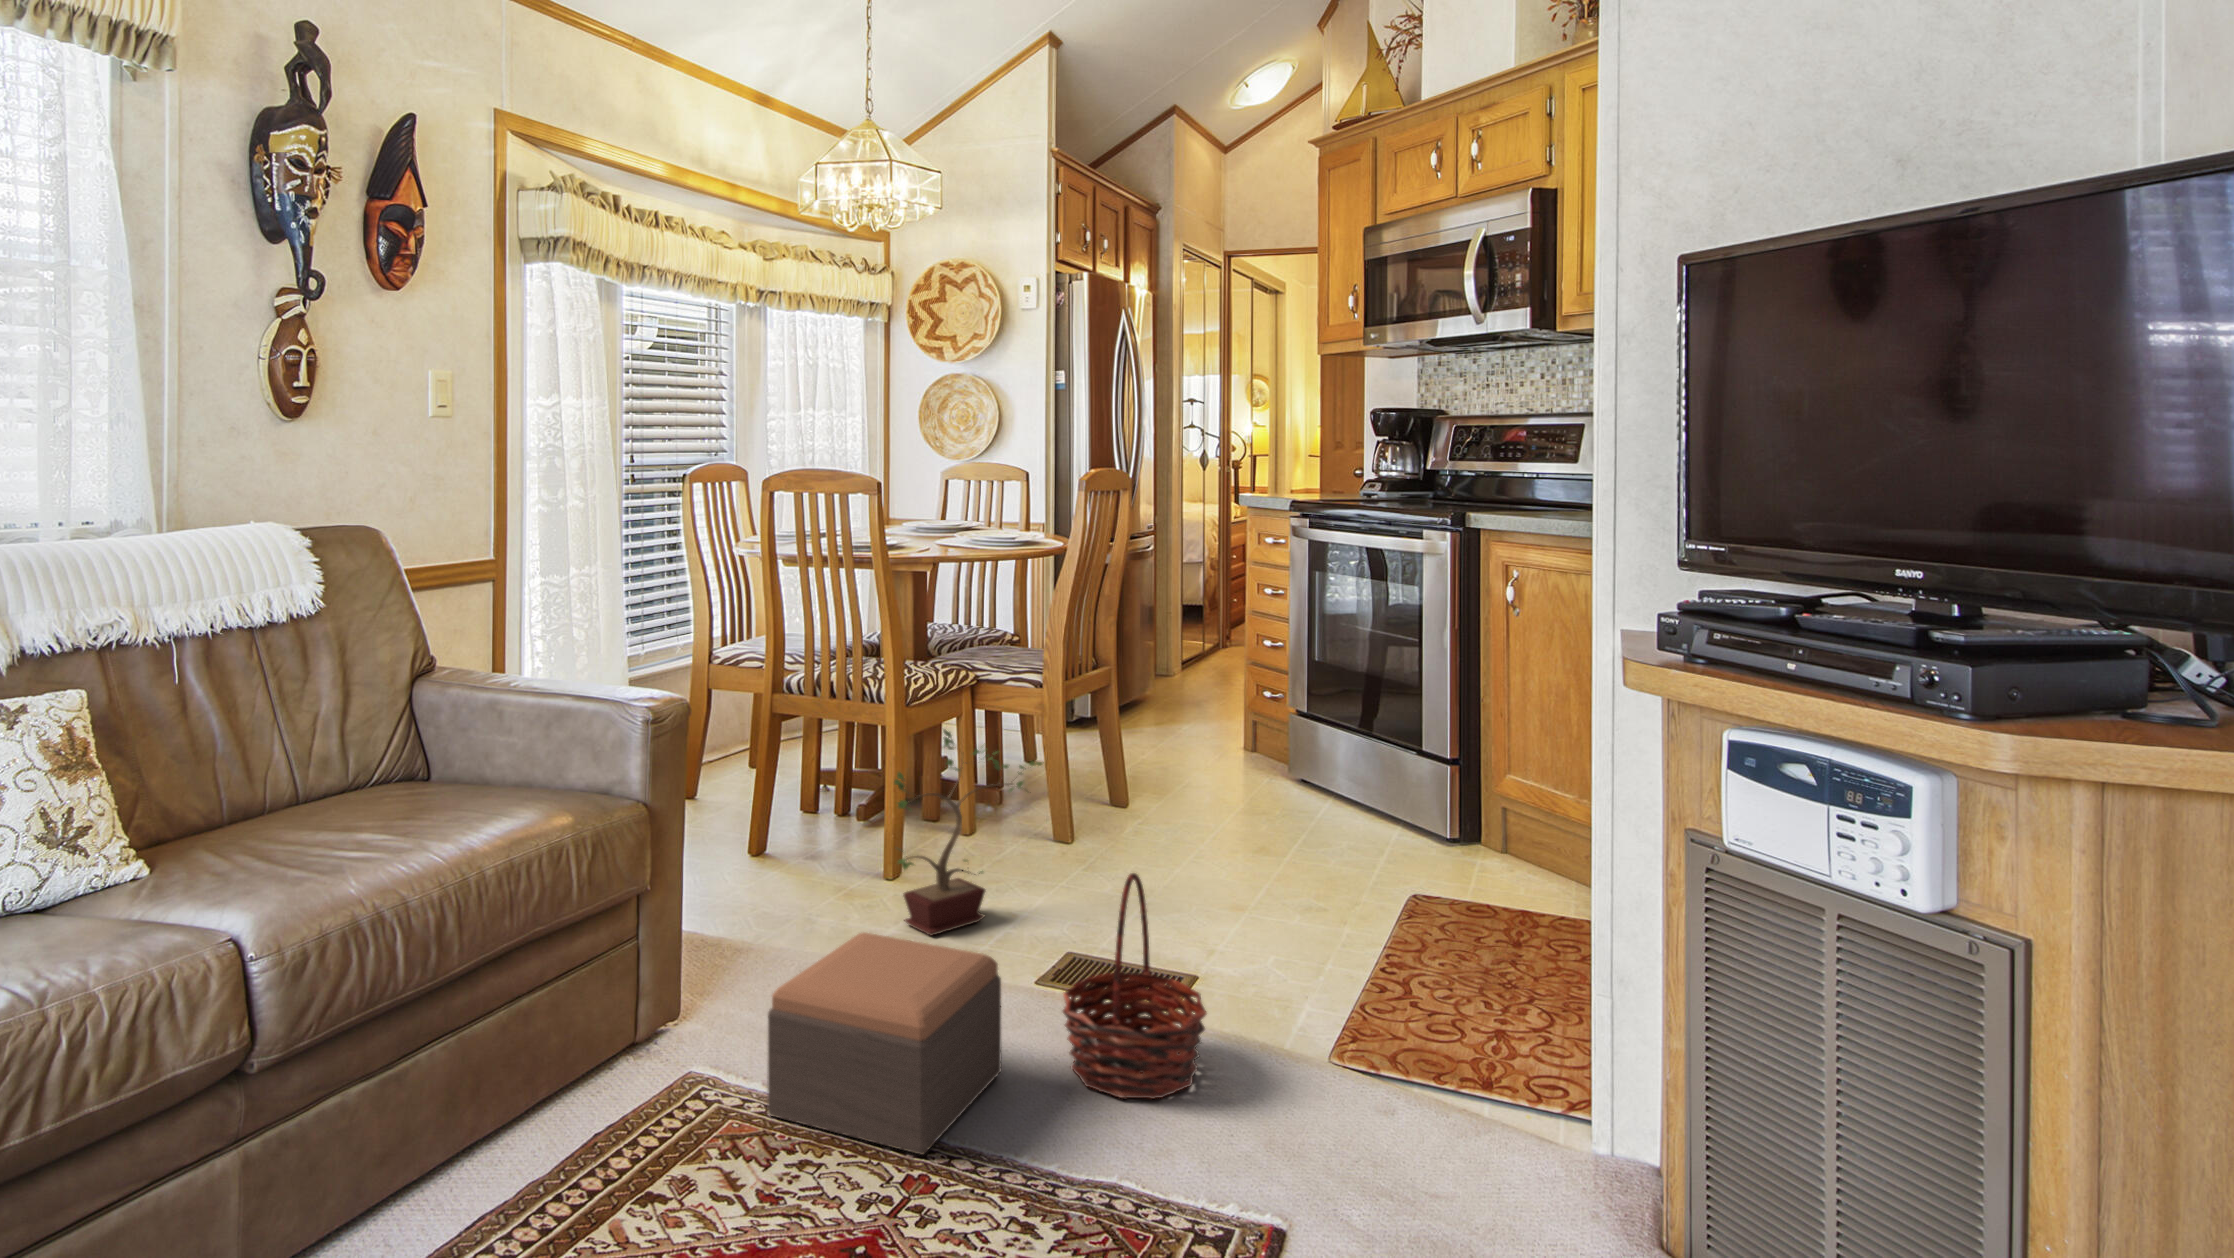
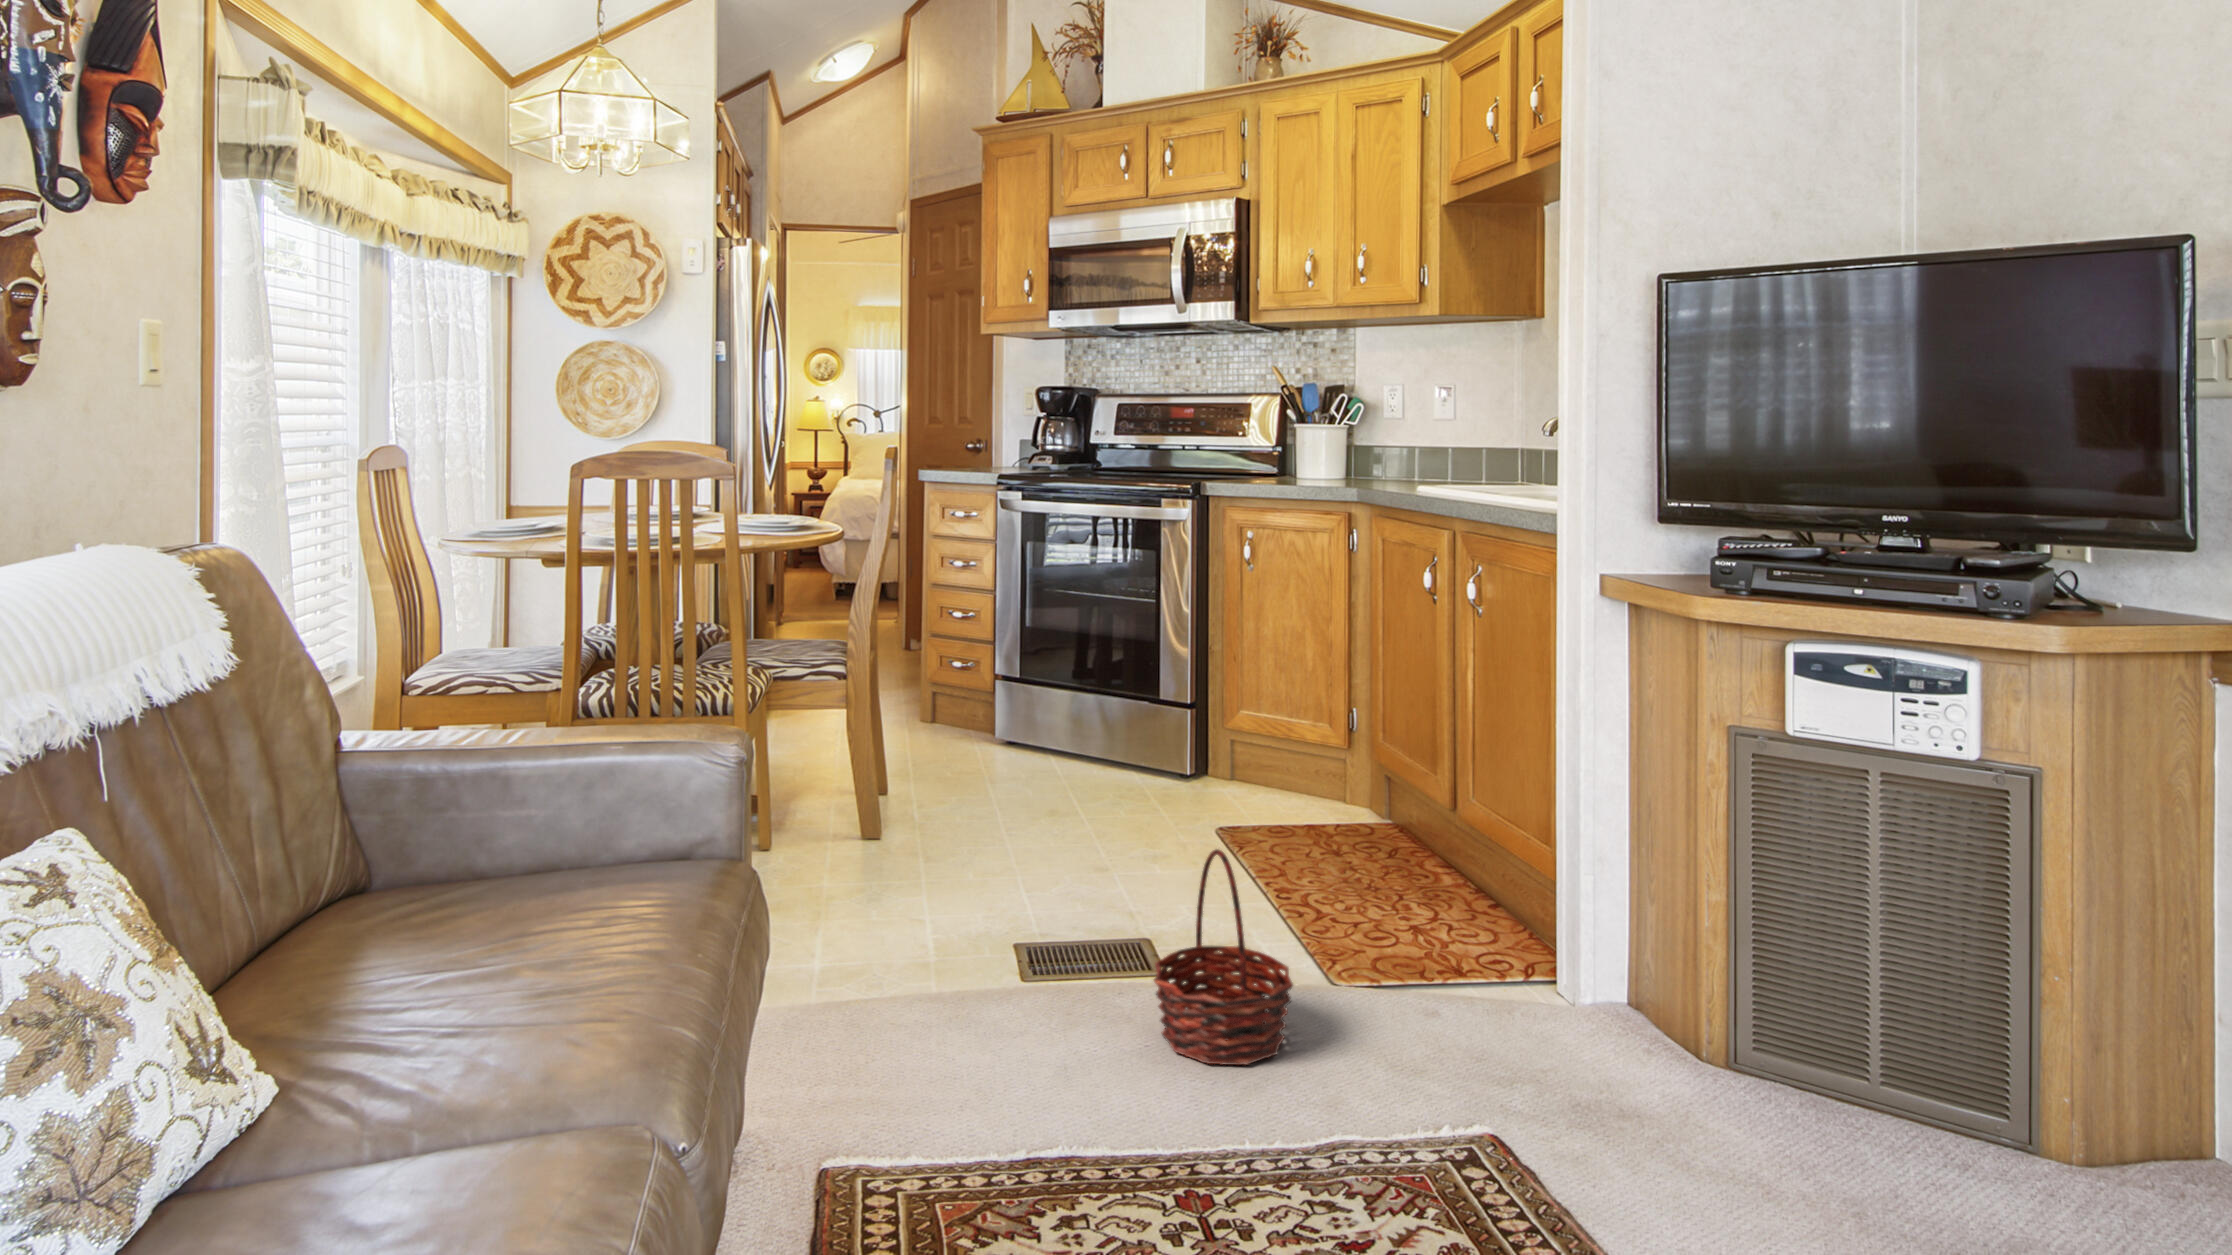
potted plant: present [894,729,1042,936] -> none [840,740,954,967]
footstool: present [767,933,1001,1155] -> none [956,957,1164,1183]

